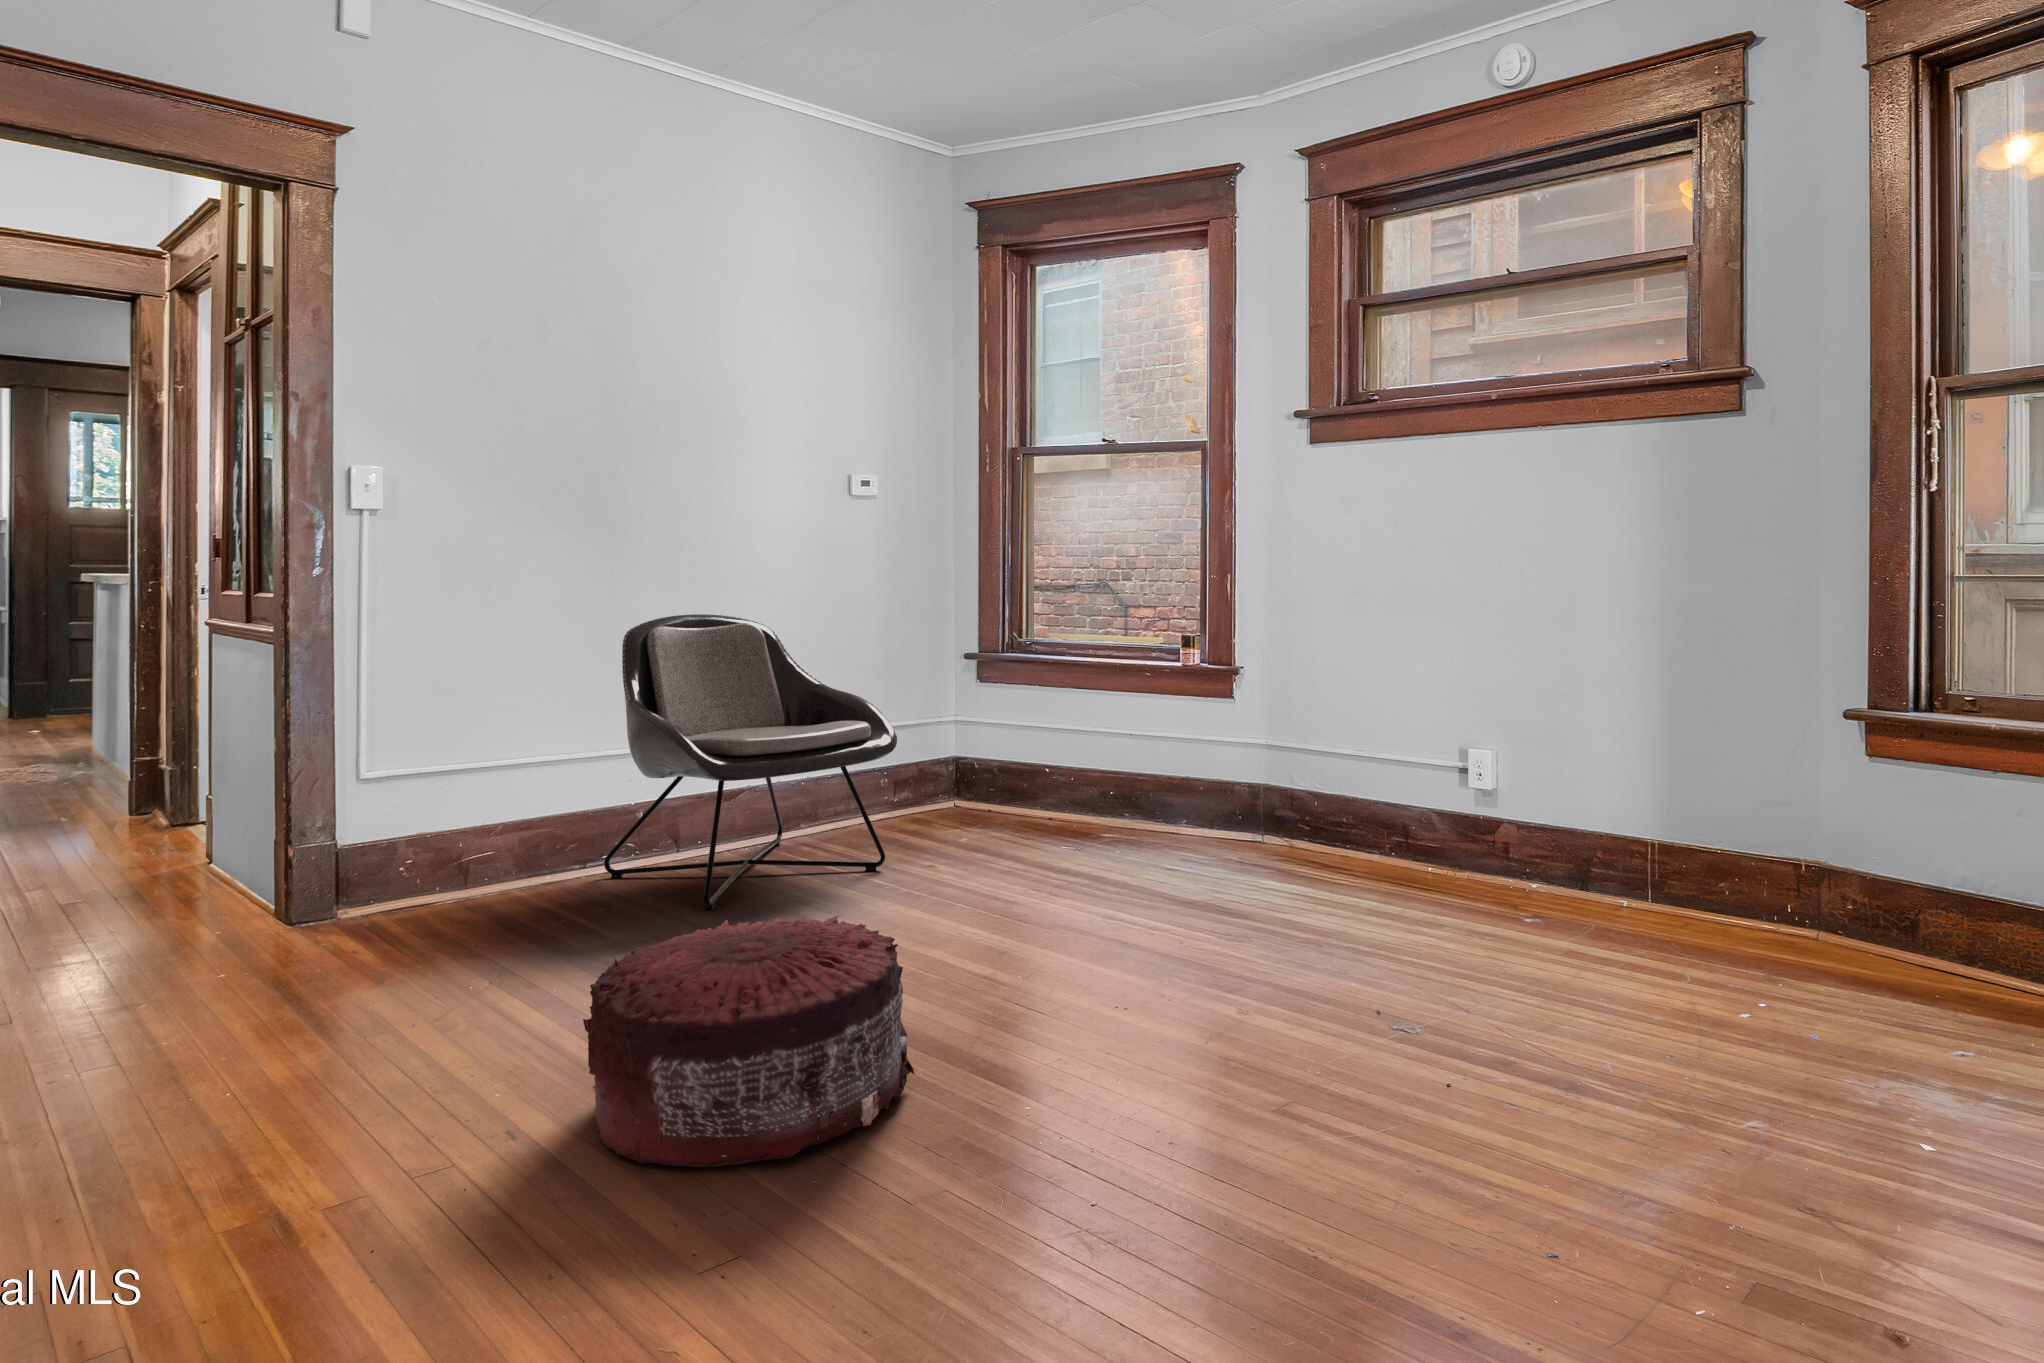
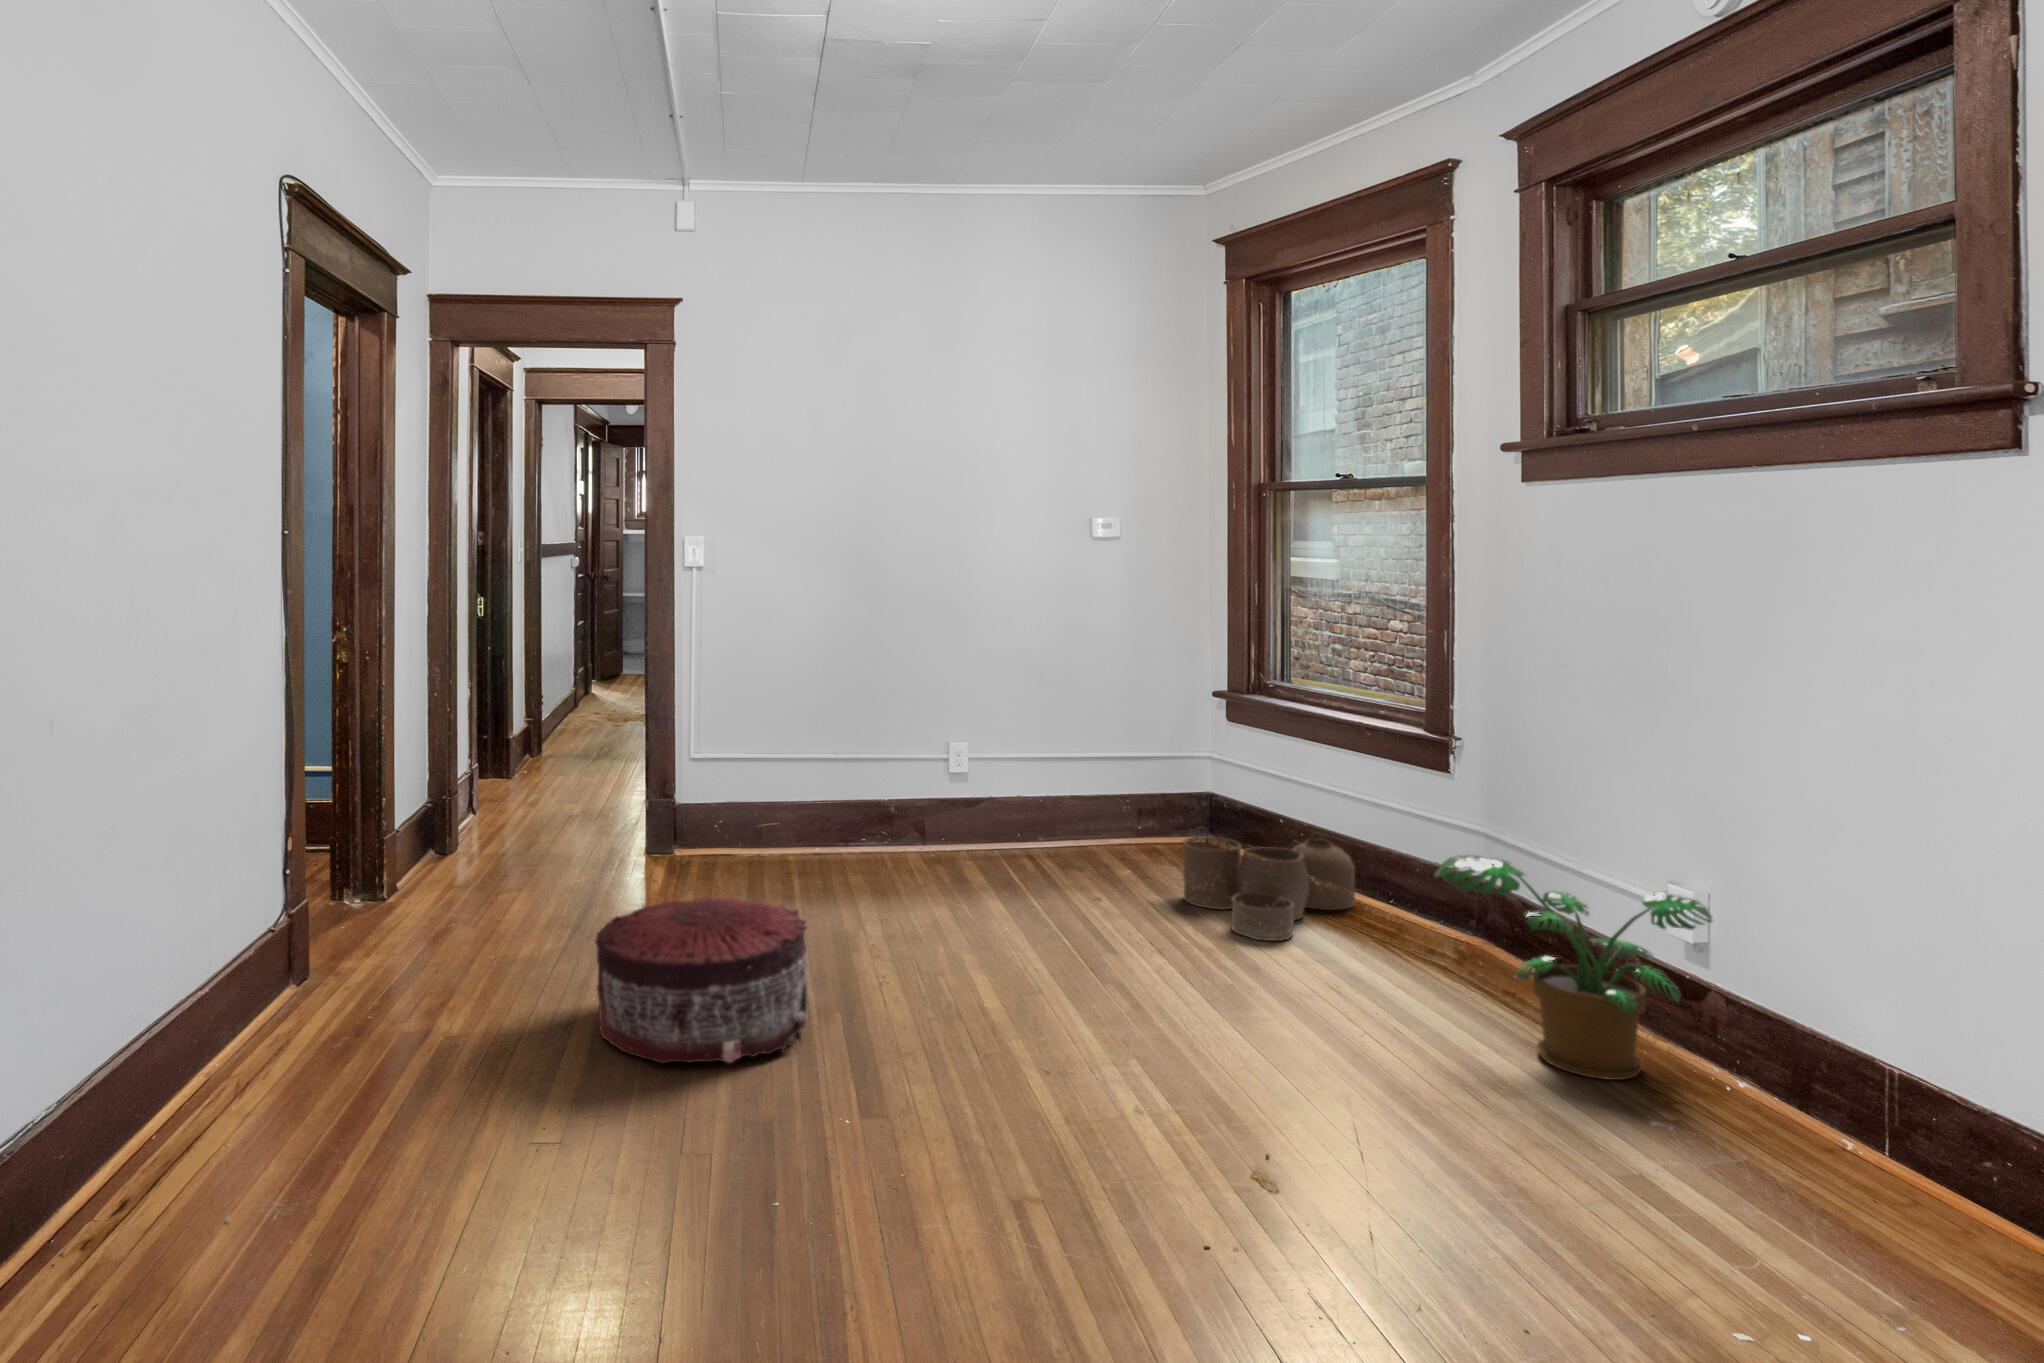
lounge chair: present [604,614,897,910] -> none [846,645,1059,892]
potted plant: none [1329,747,1513,906] -> present [1435,855,1712,1080]
woven basket: none [1012,769,1146,870] -> present [1183,836,1355,941]

